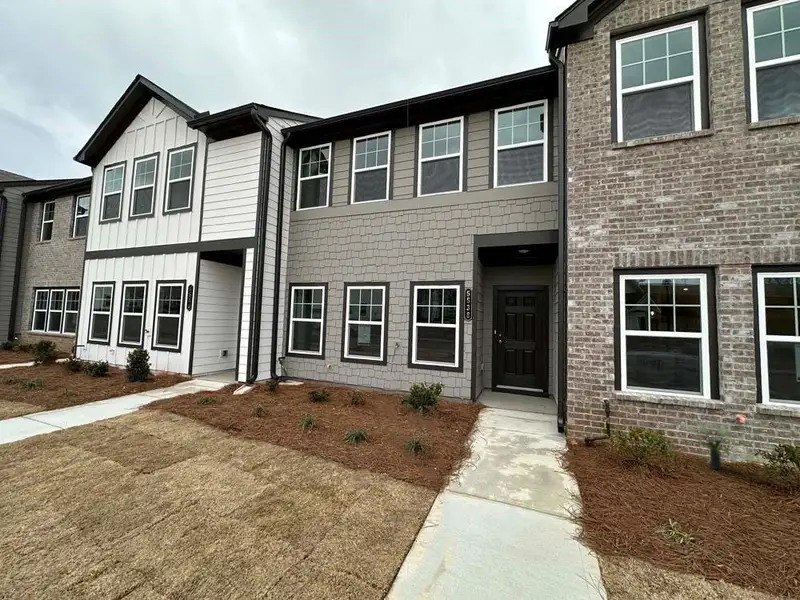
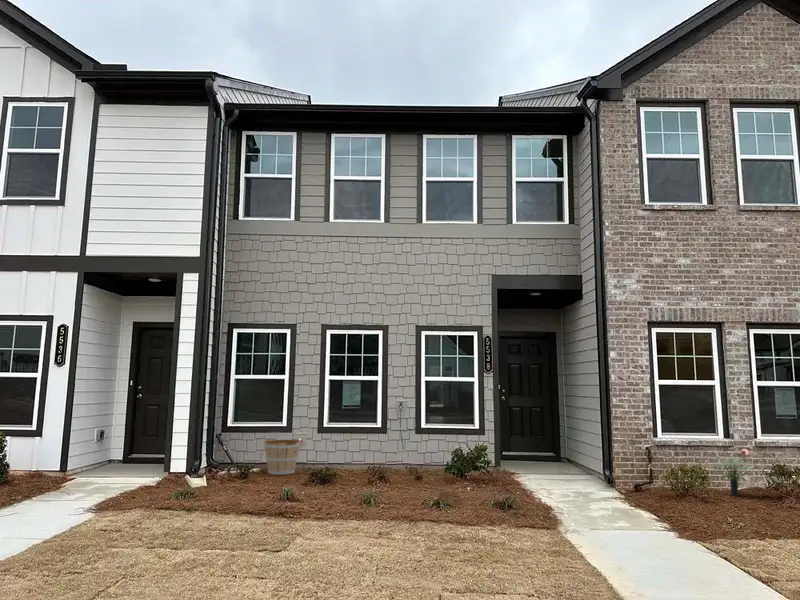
wooden bucket: none [297,365,325,391] -> present [264,439,301,475]

